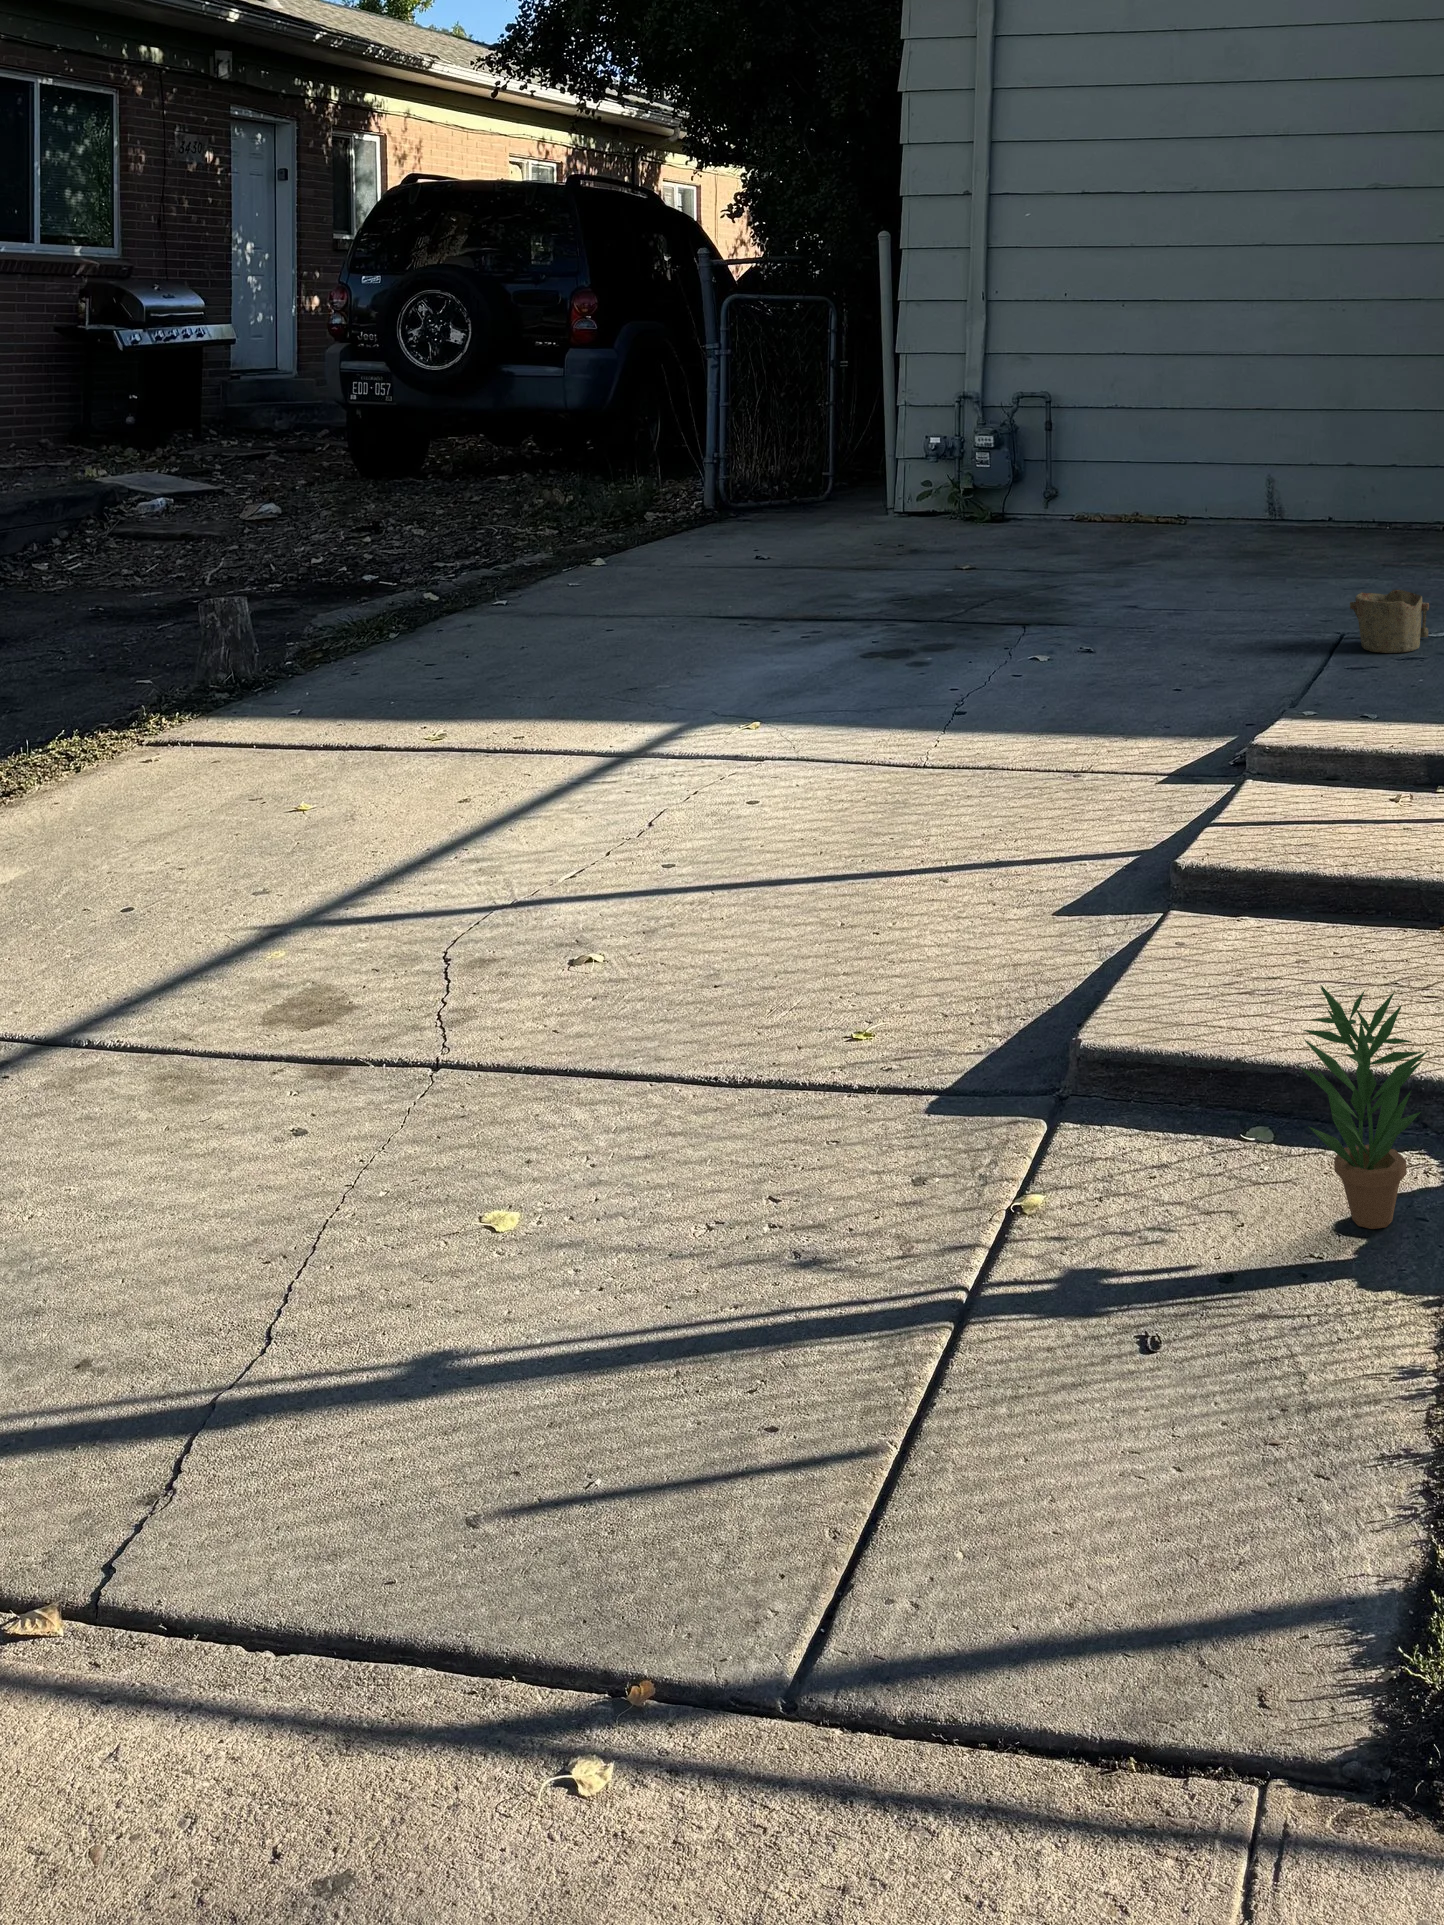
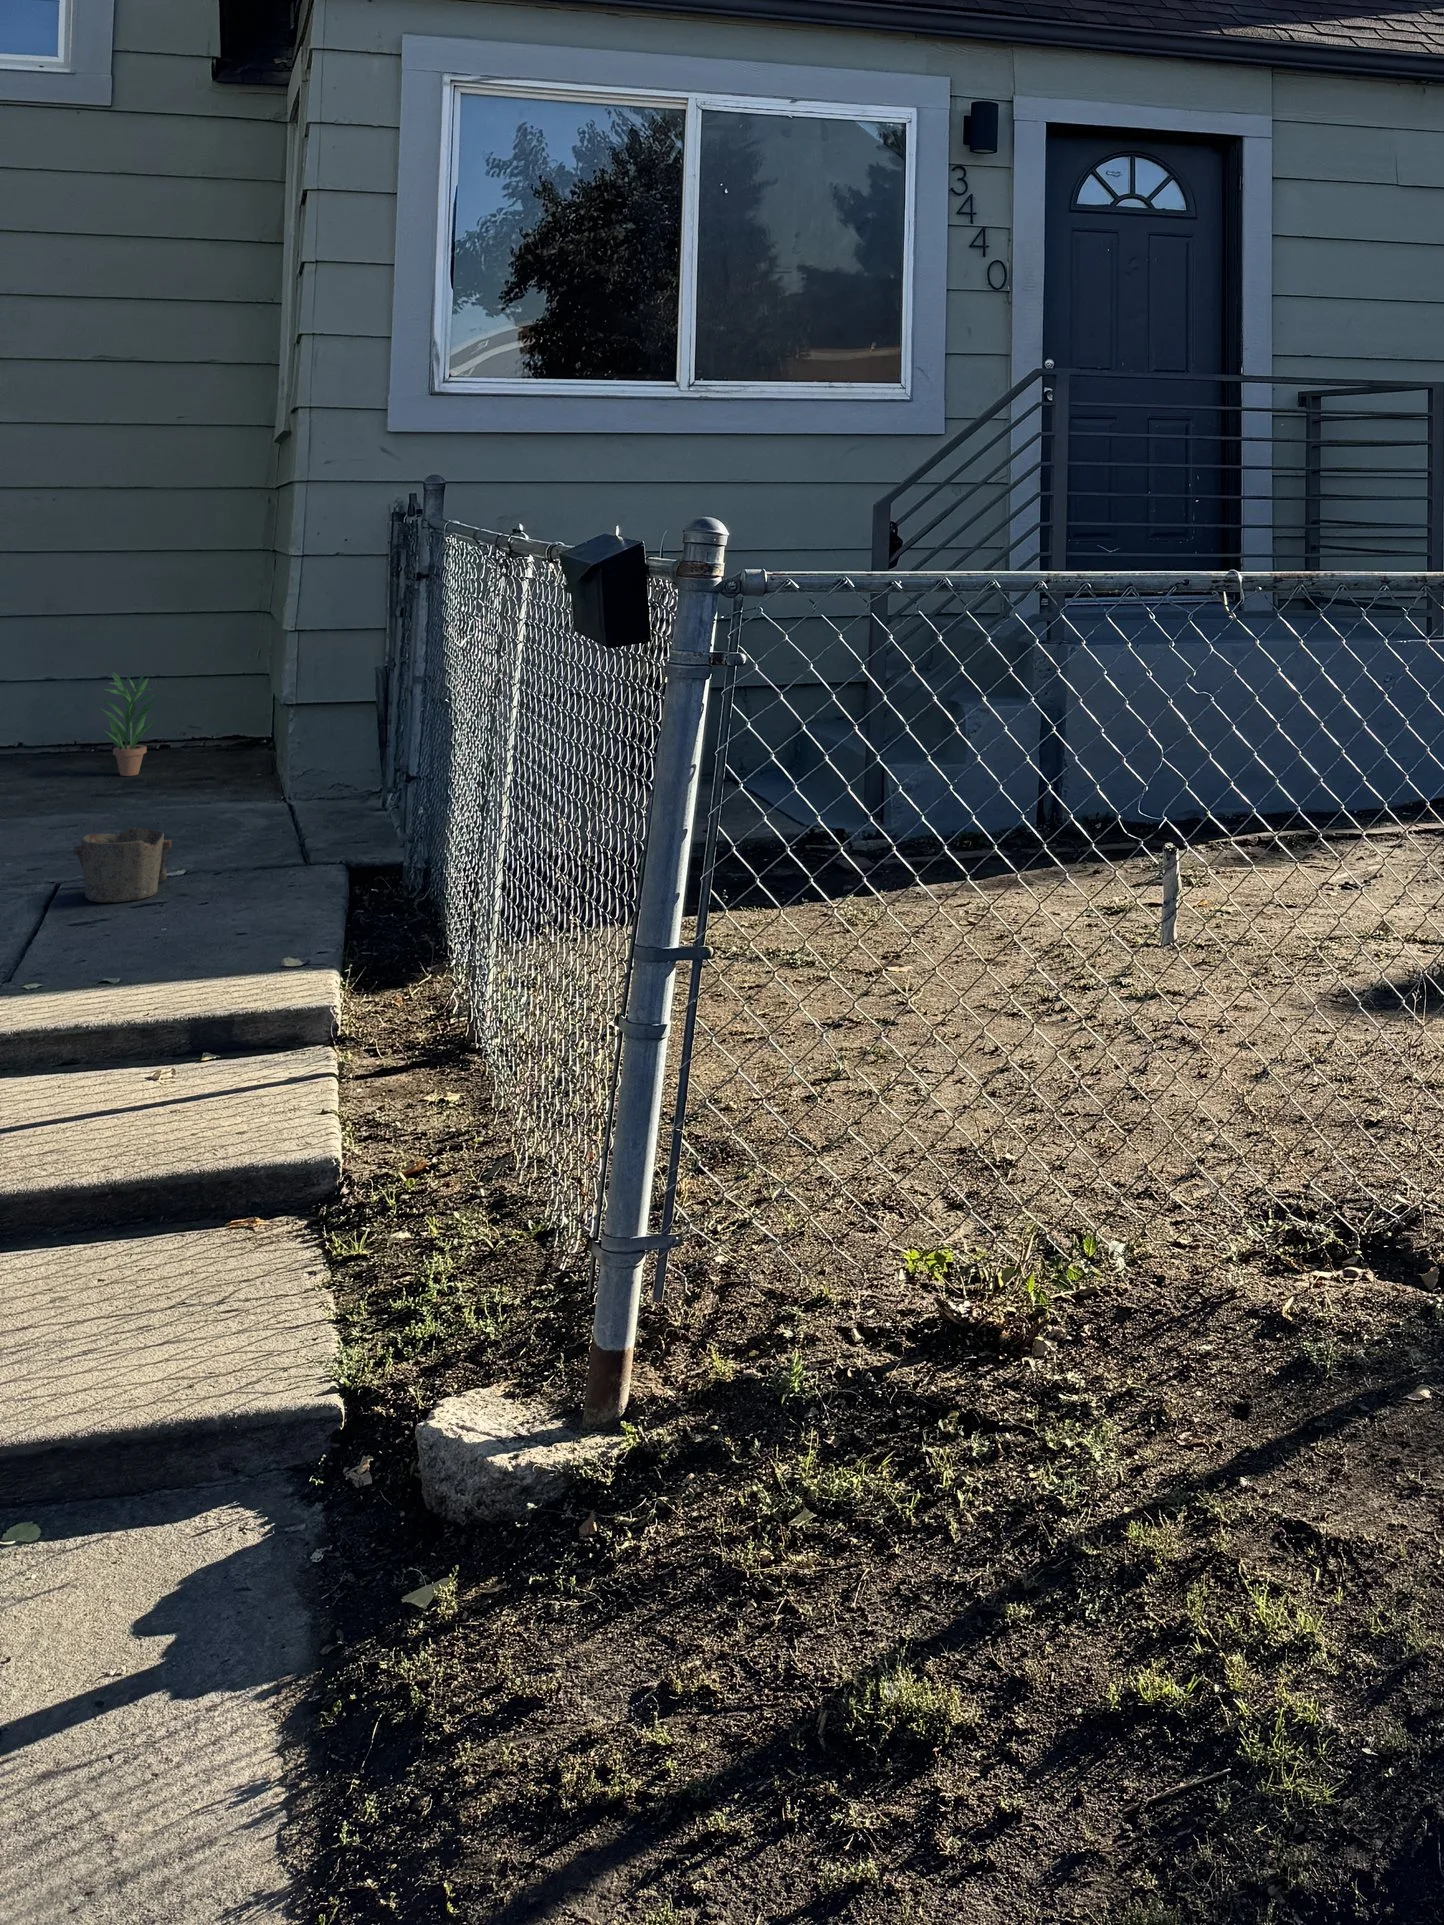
potted plant: present [1298,985,1428,1229] -> present [100,671,159,776]

